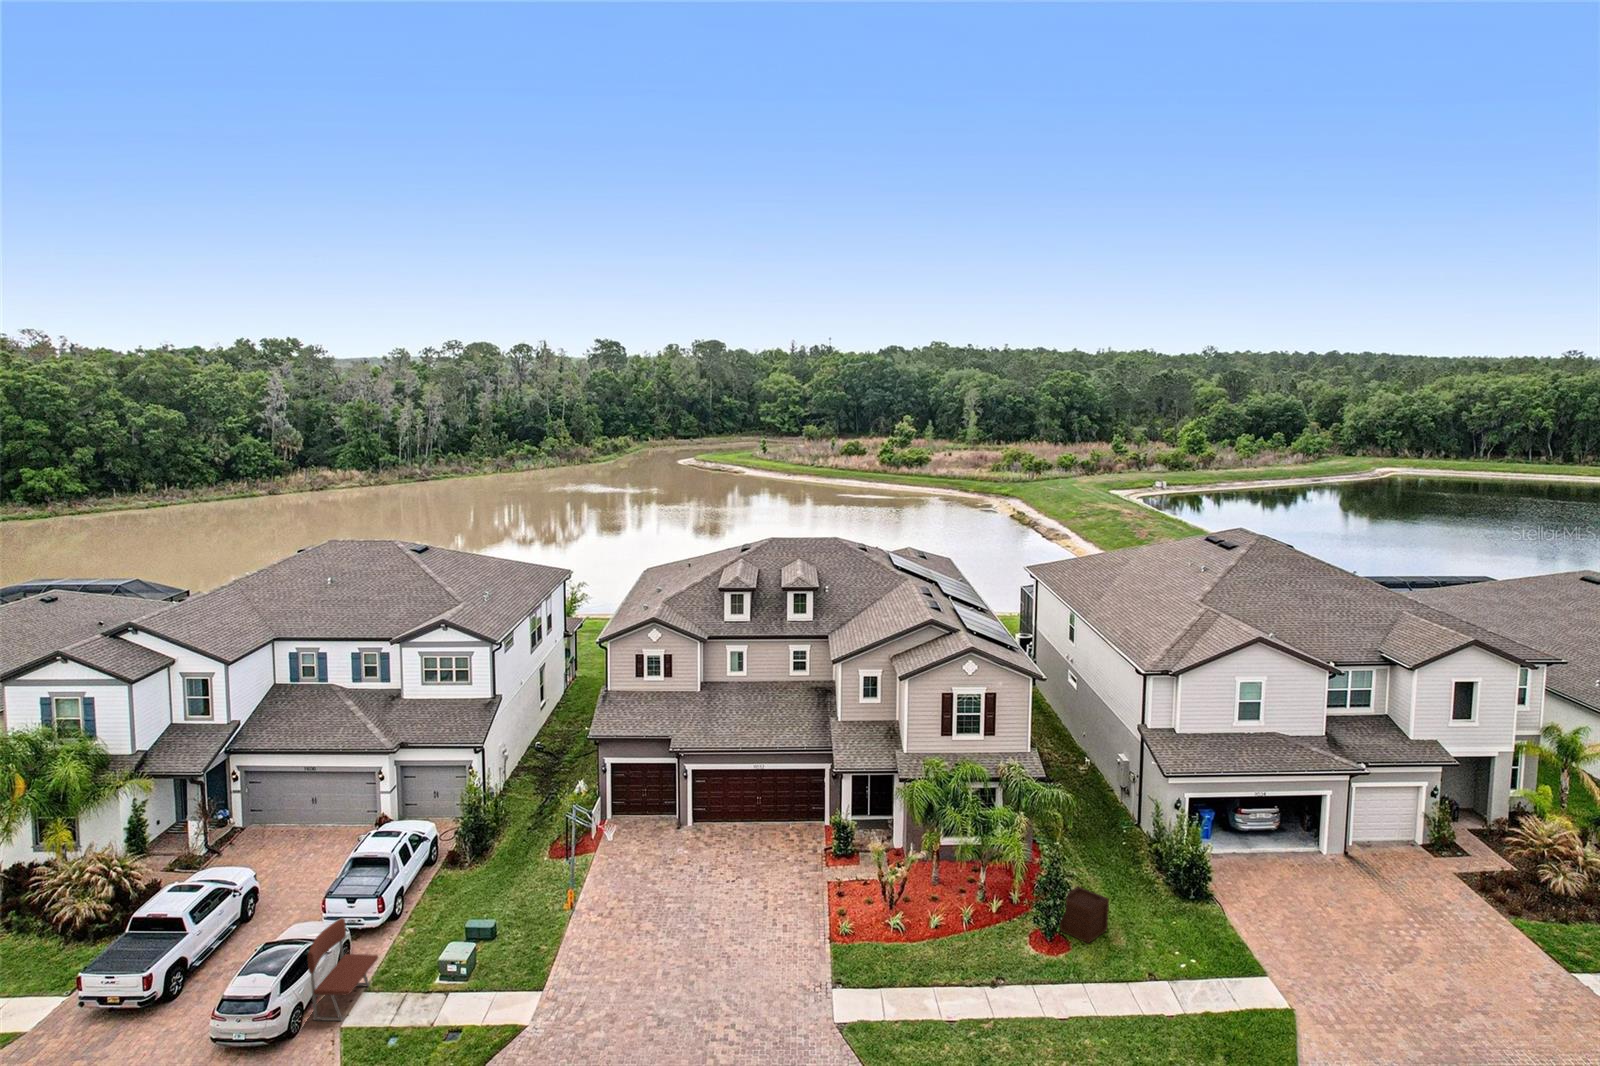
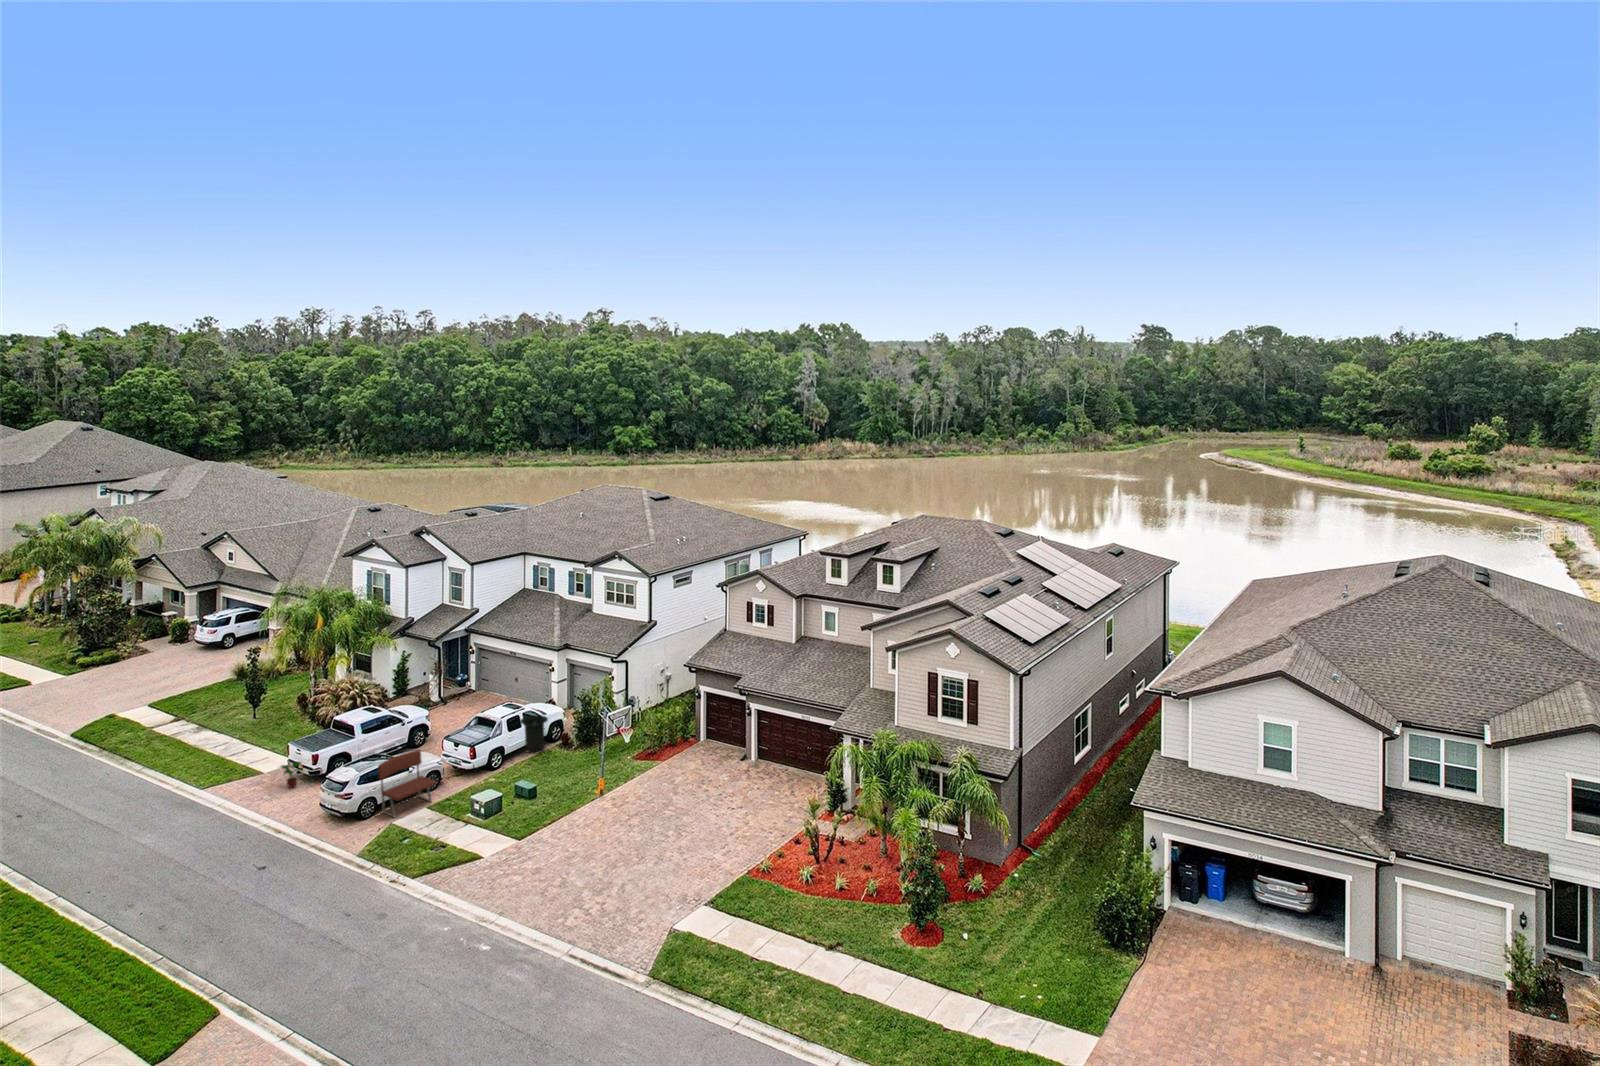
trash can: none [413,838,451,891] -> present [520,715,548,754]
wooden crate: present [1060,887,1109,943] -> none [939,885,988,940]
potted plant: none [86,989,136,1035] -> present [281,762,302,788]

